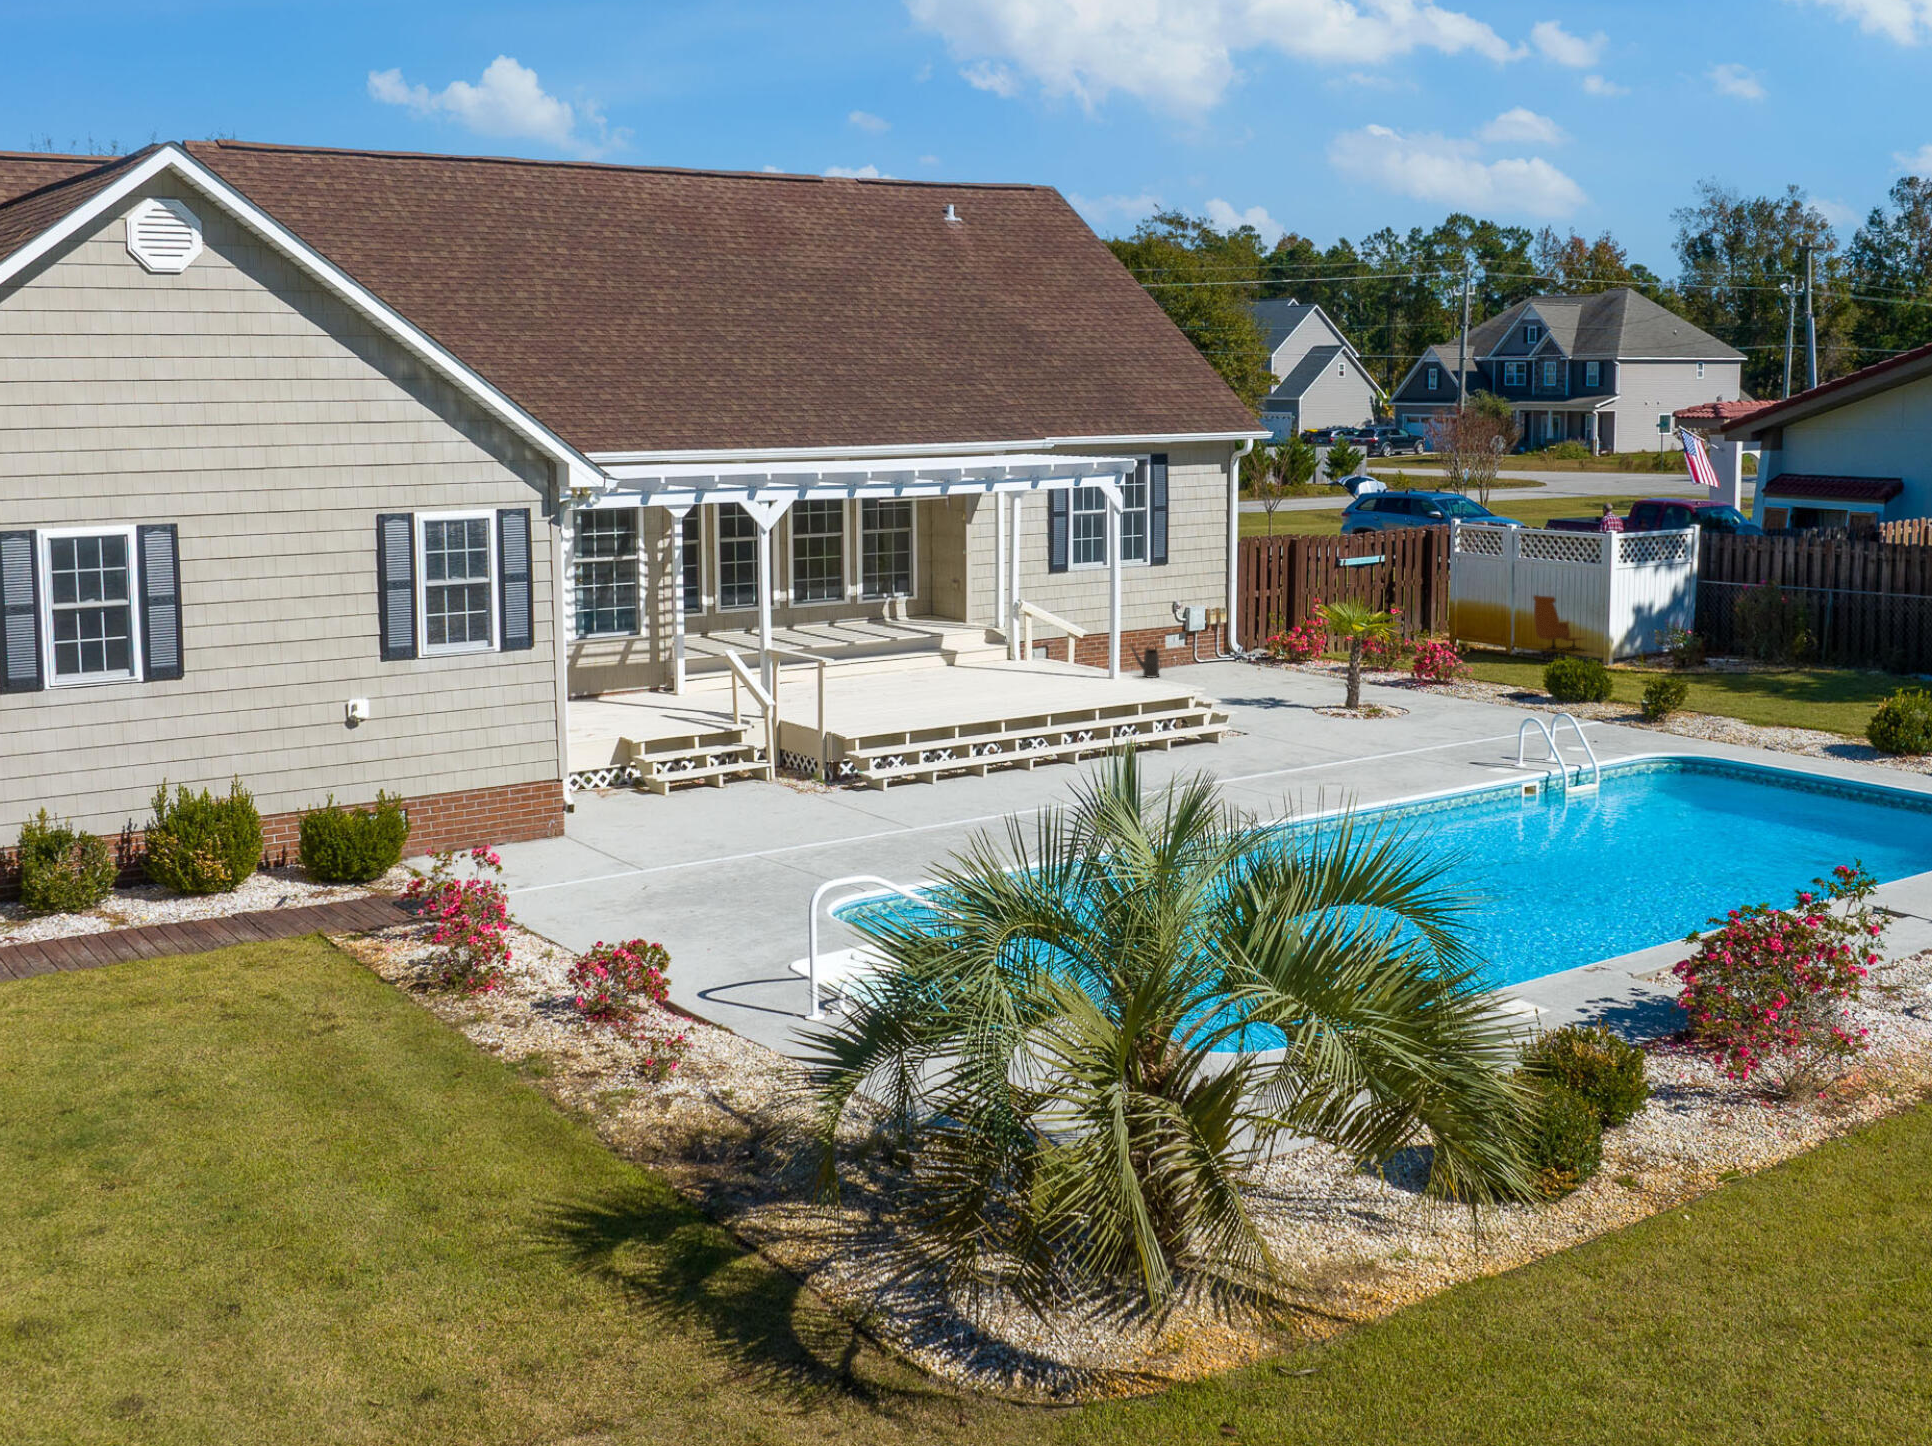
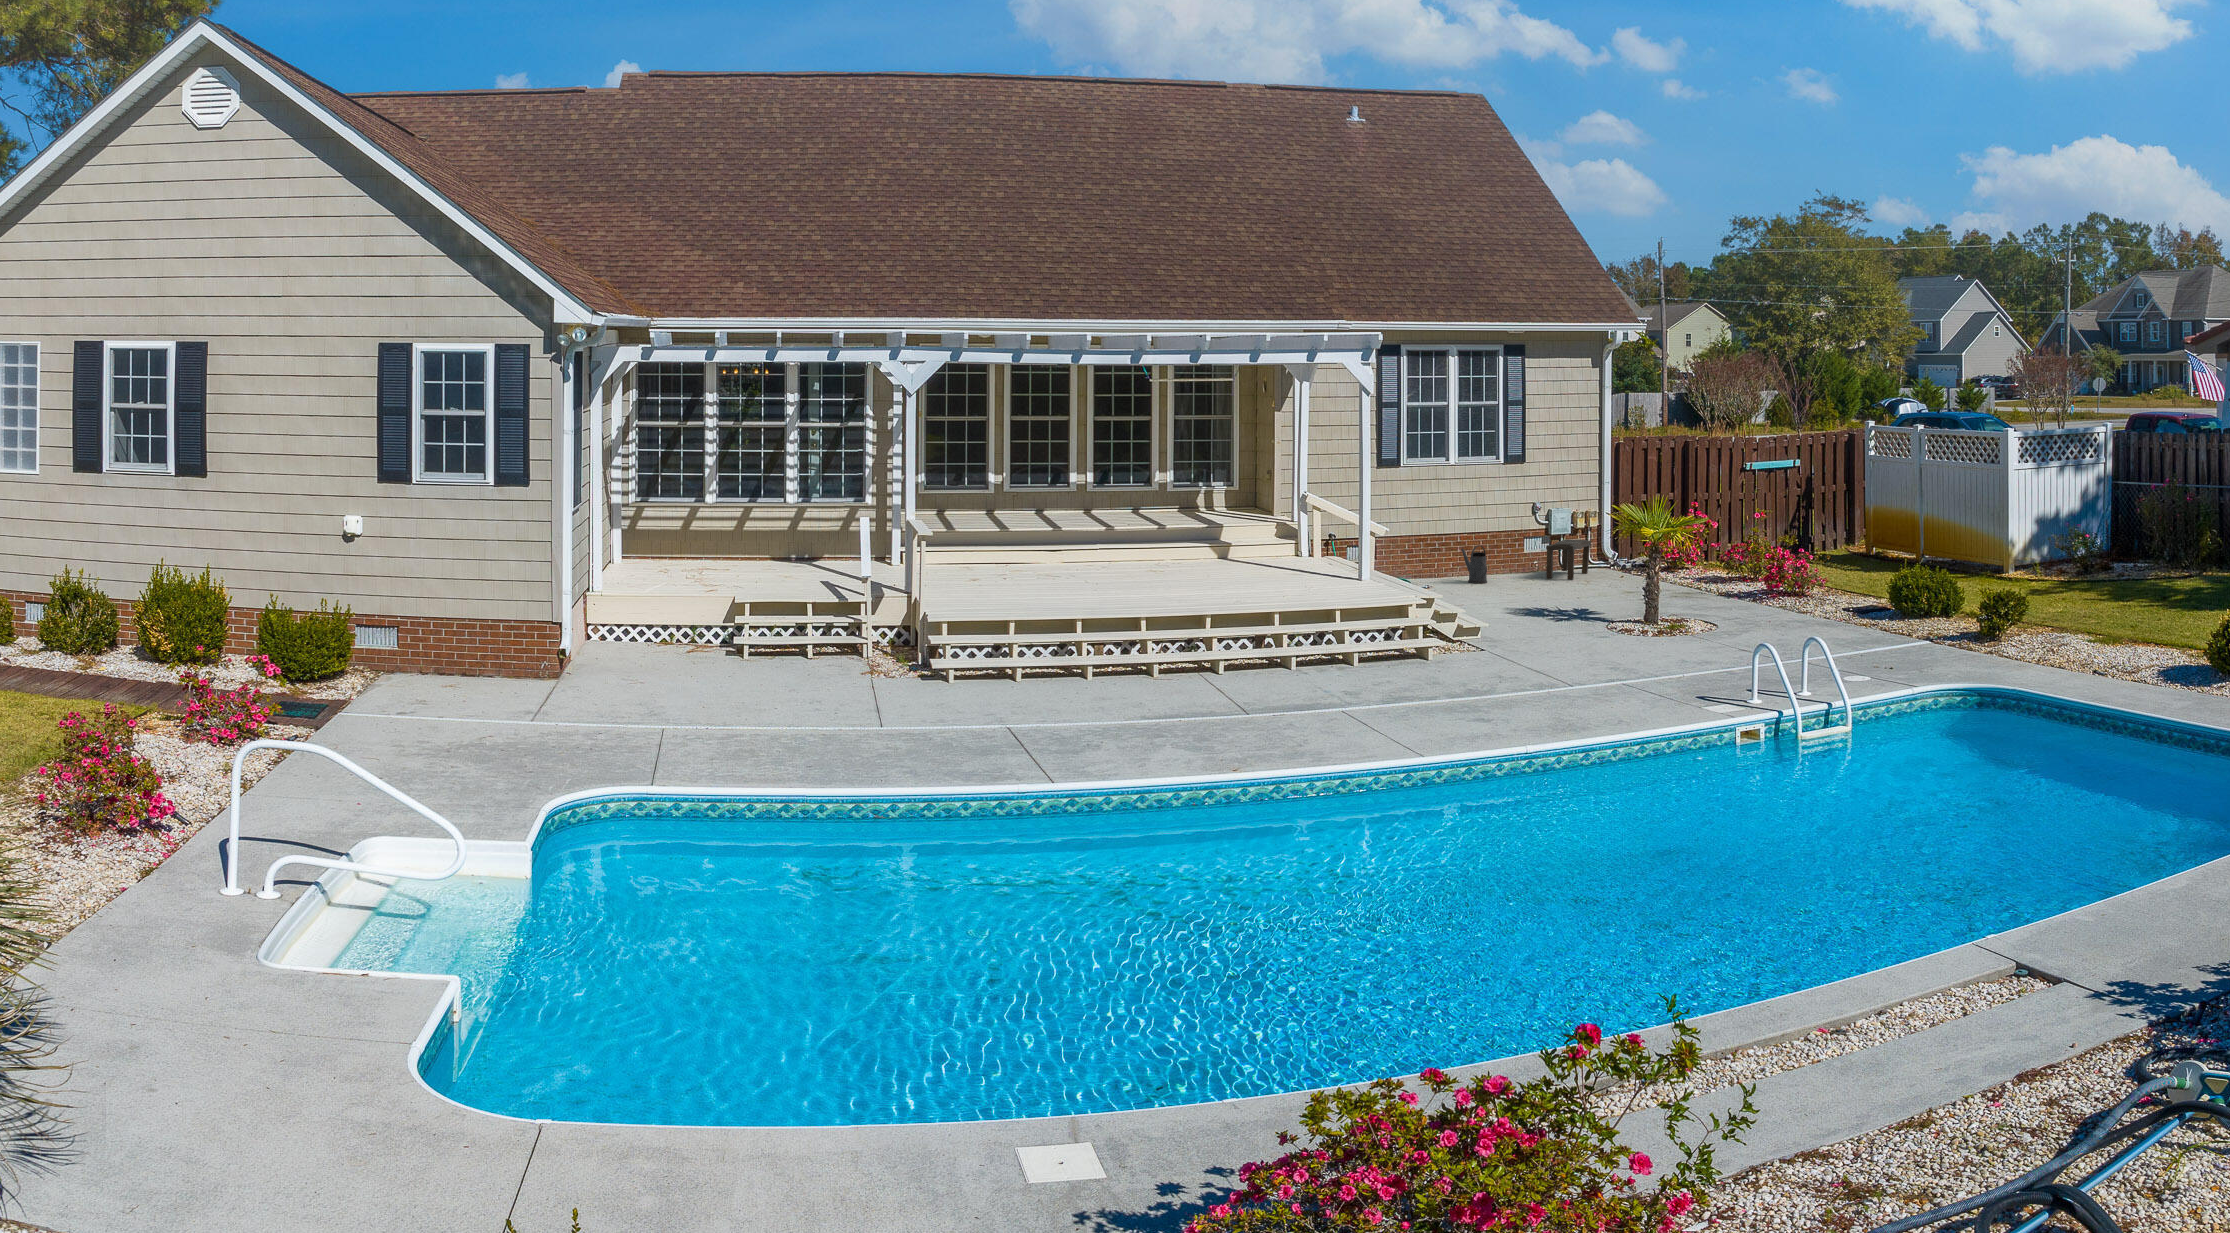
lounge chair: present [1533,595,1581,651] -> none [1973,511,2048,582]
bench: none [1201,633,1230,670] -> present [1546,539,1591,580]

